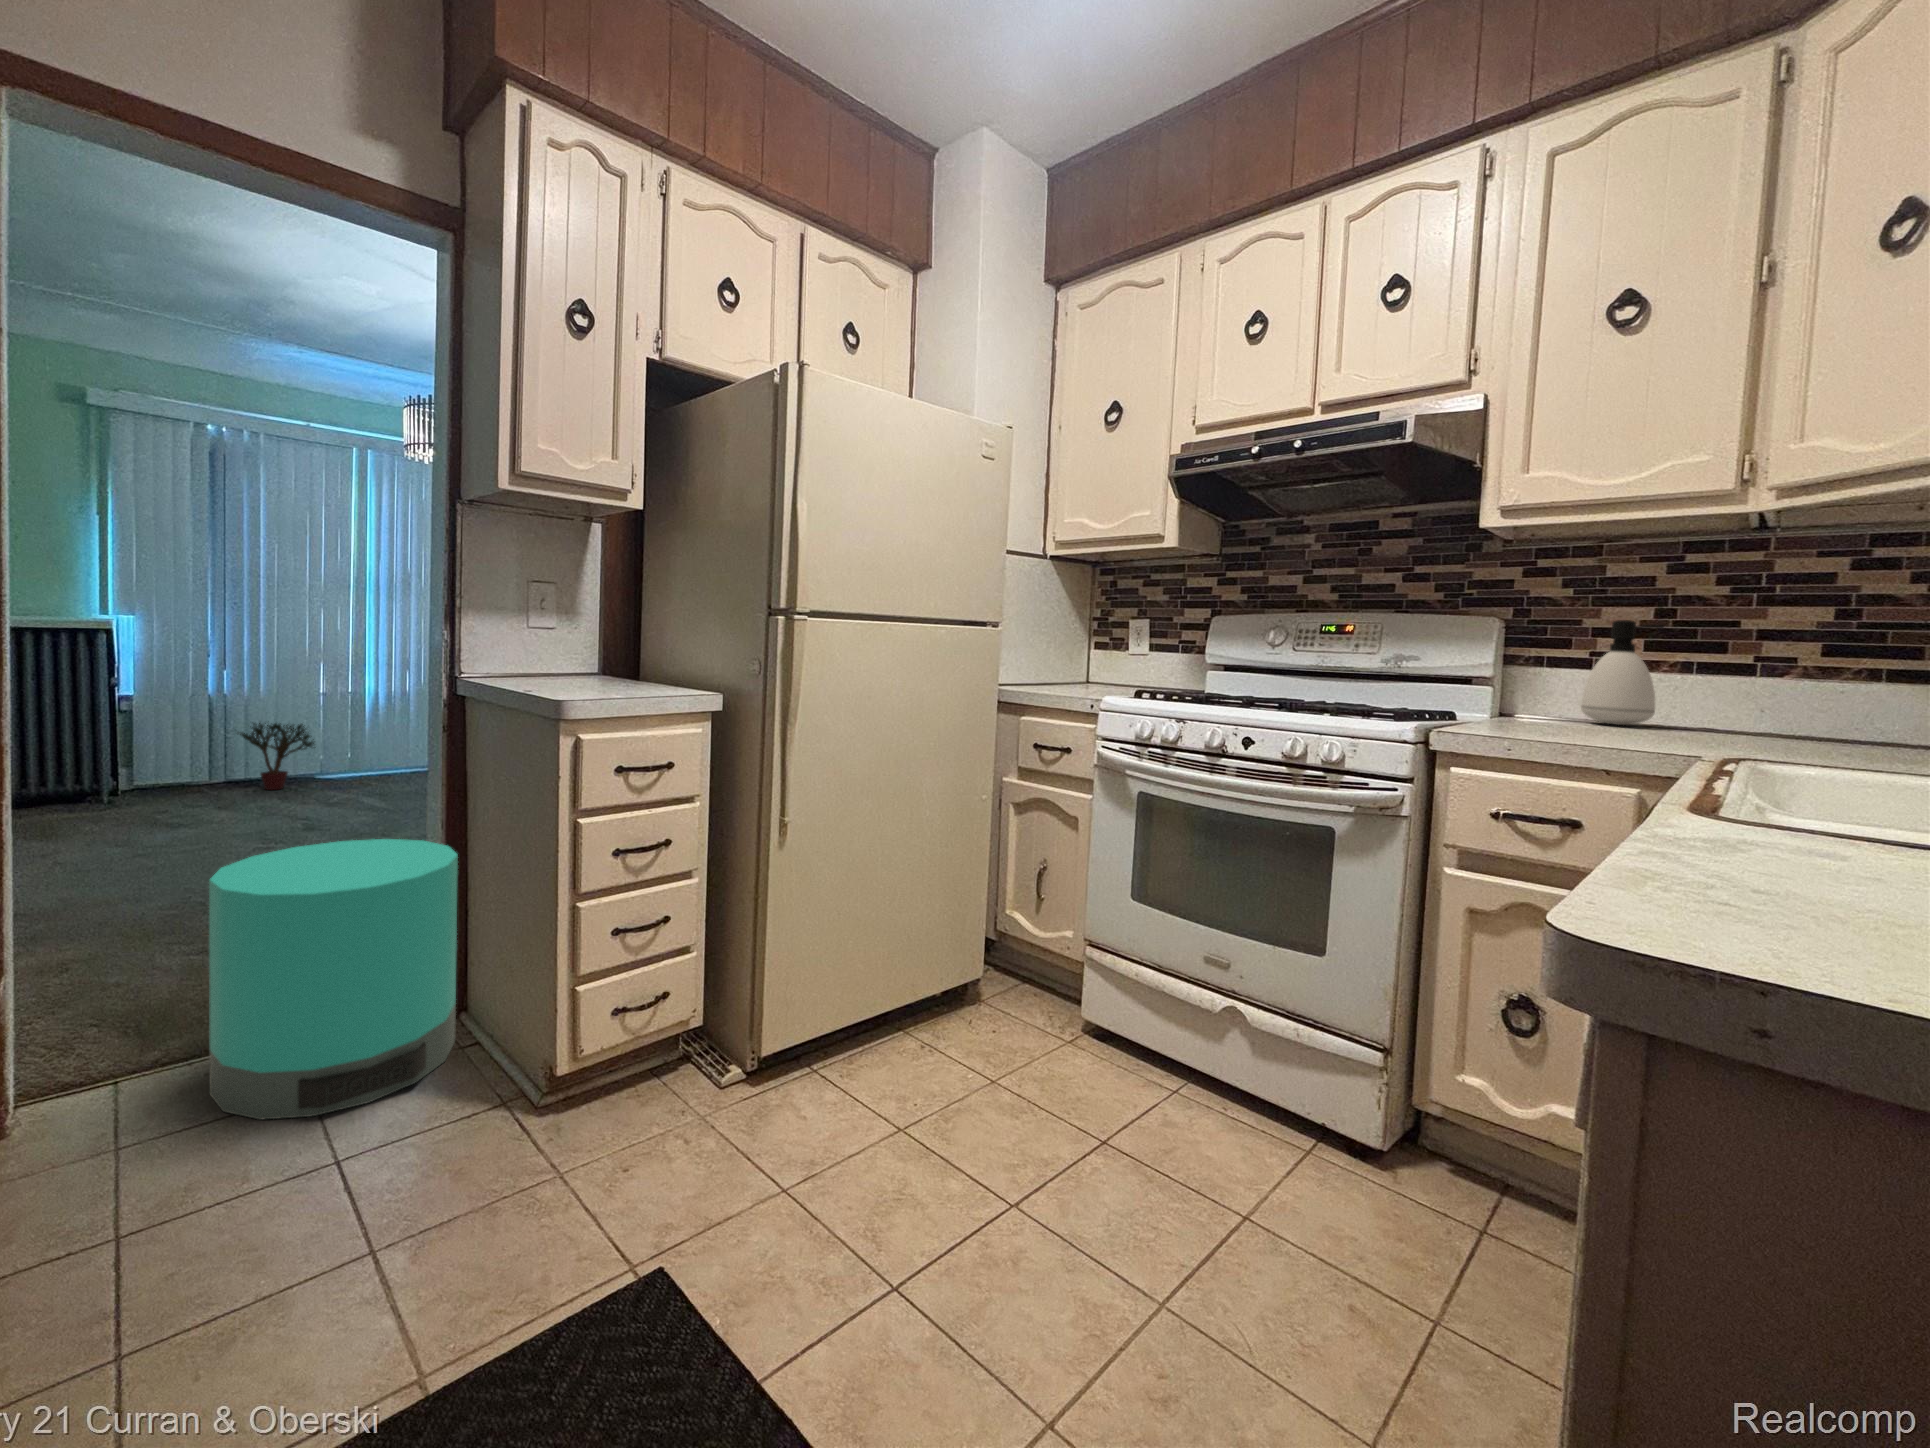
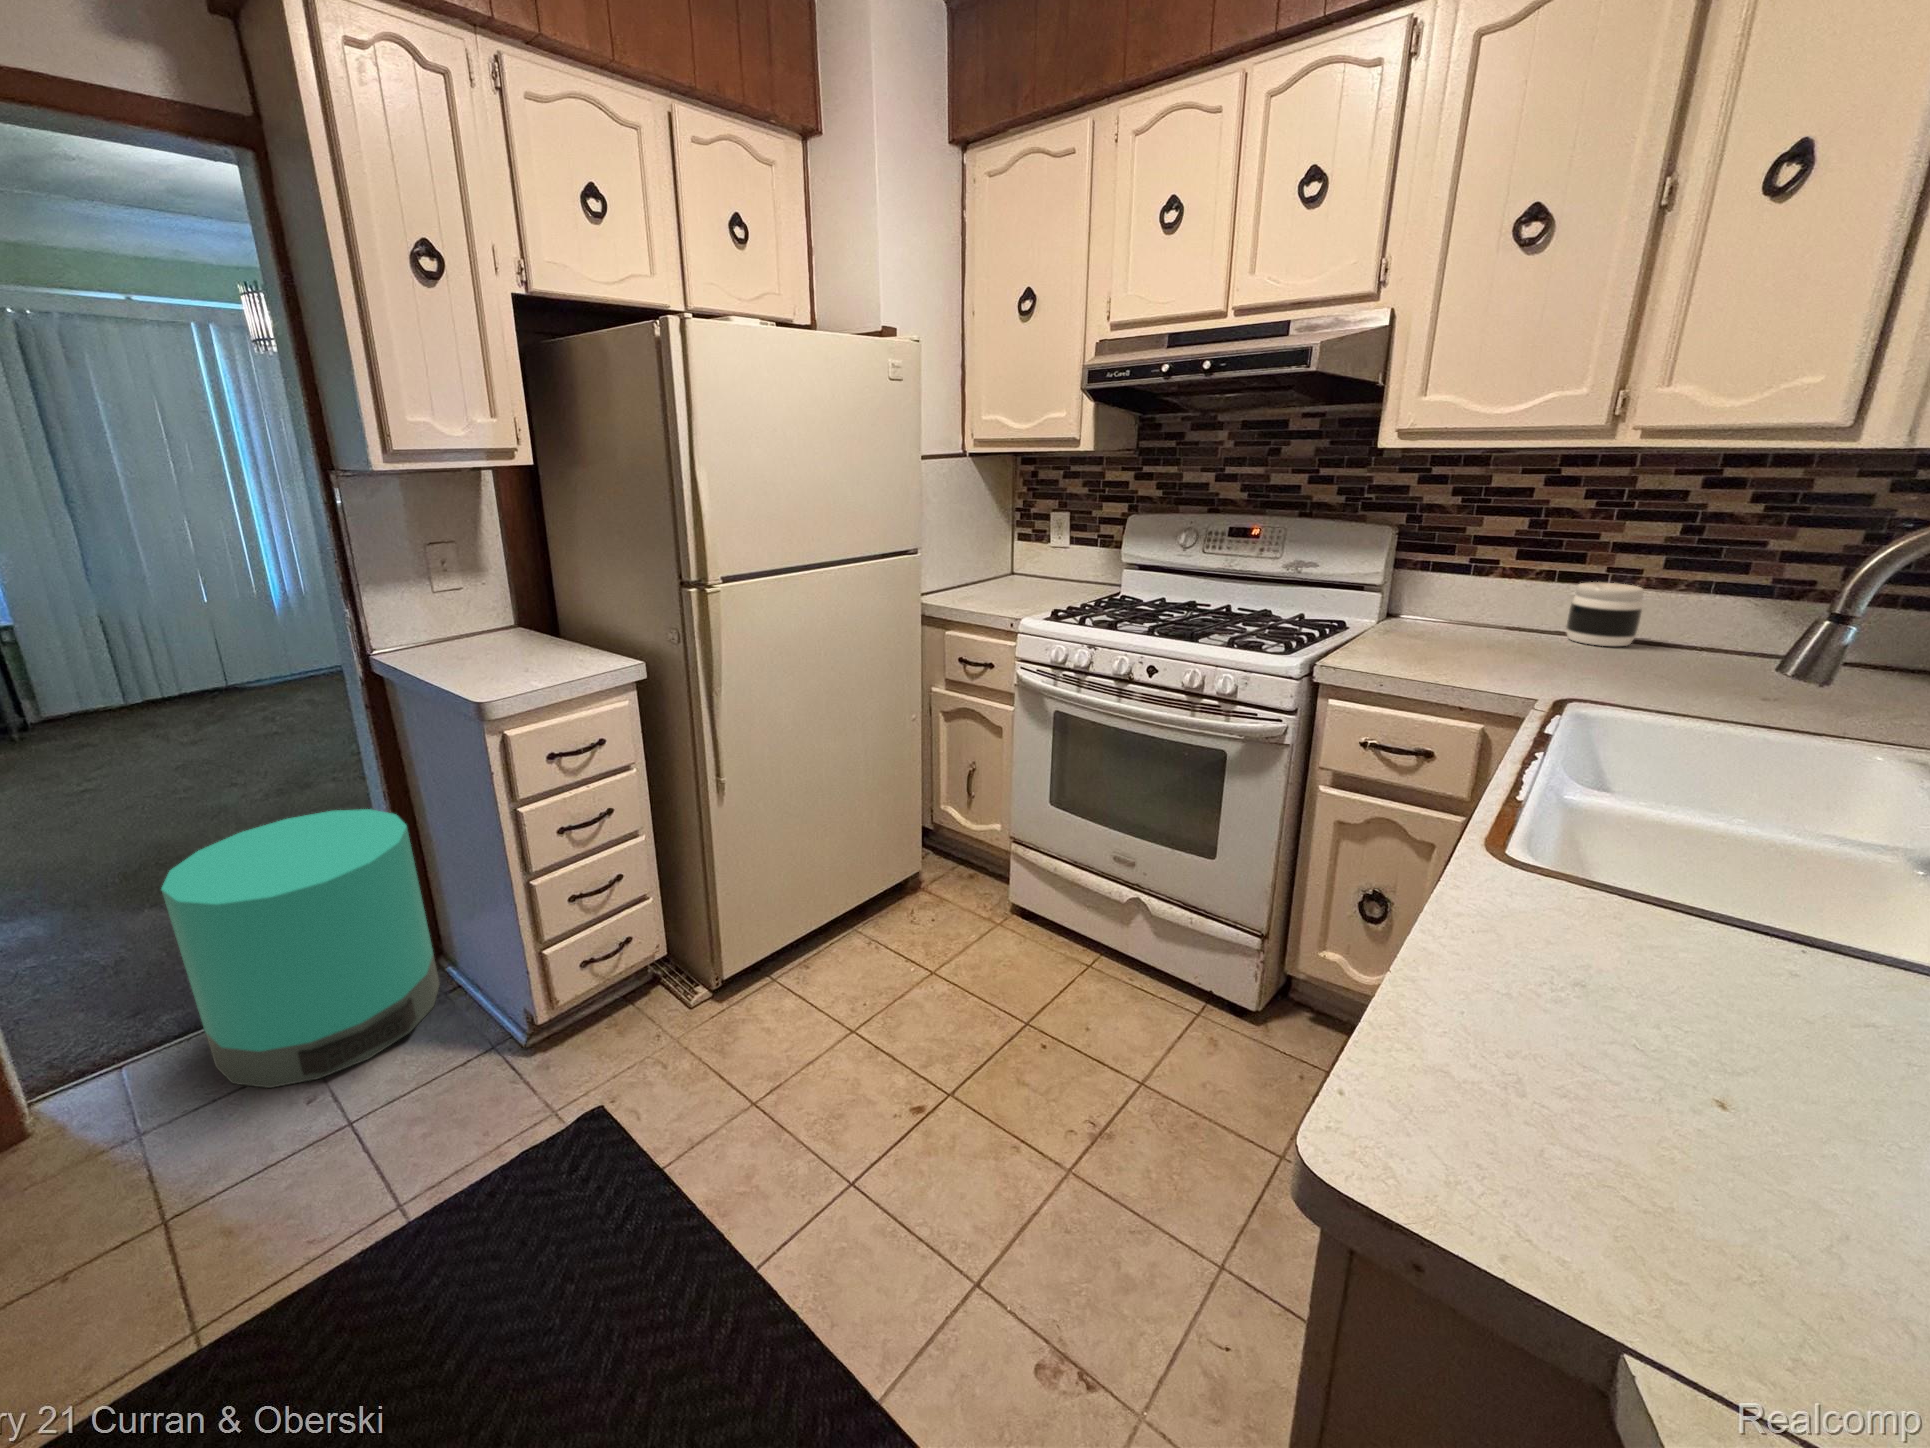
soap dispenser: present [1581,620,1664,725] -> none [1455,536,1535,634]
jar: none [1713,672,1800,737] -> present [1566,582,1643,646]
potted plant: present [238,723,314,790] -> none [144,632,239,705]

